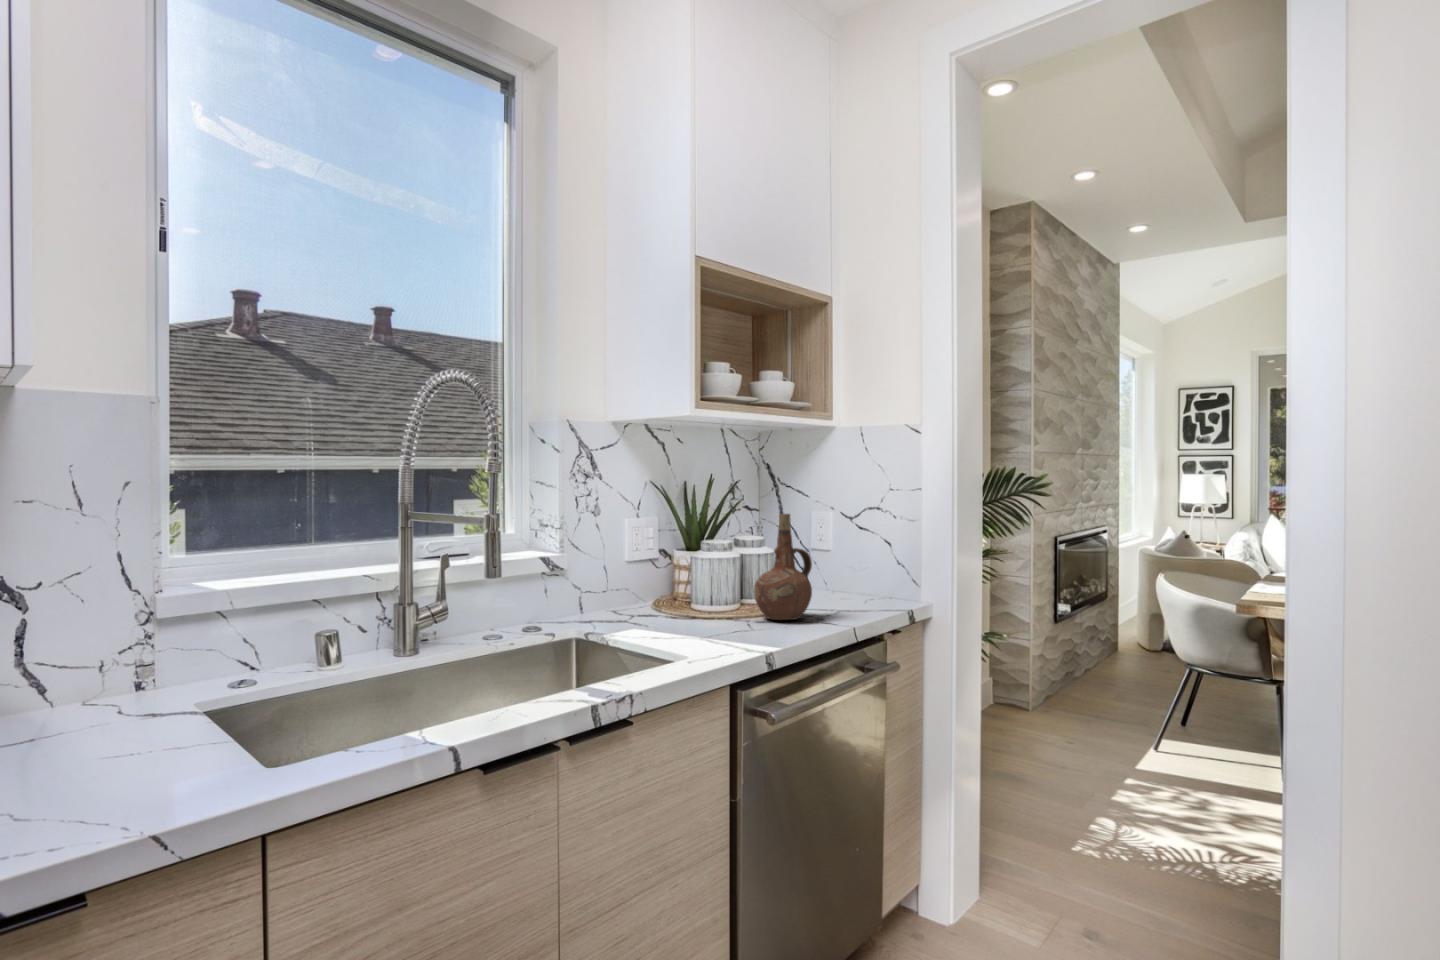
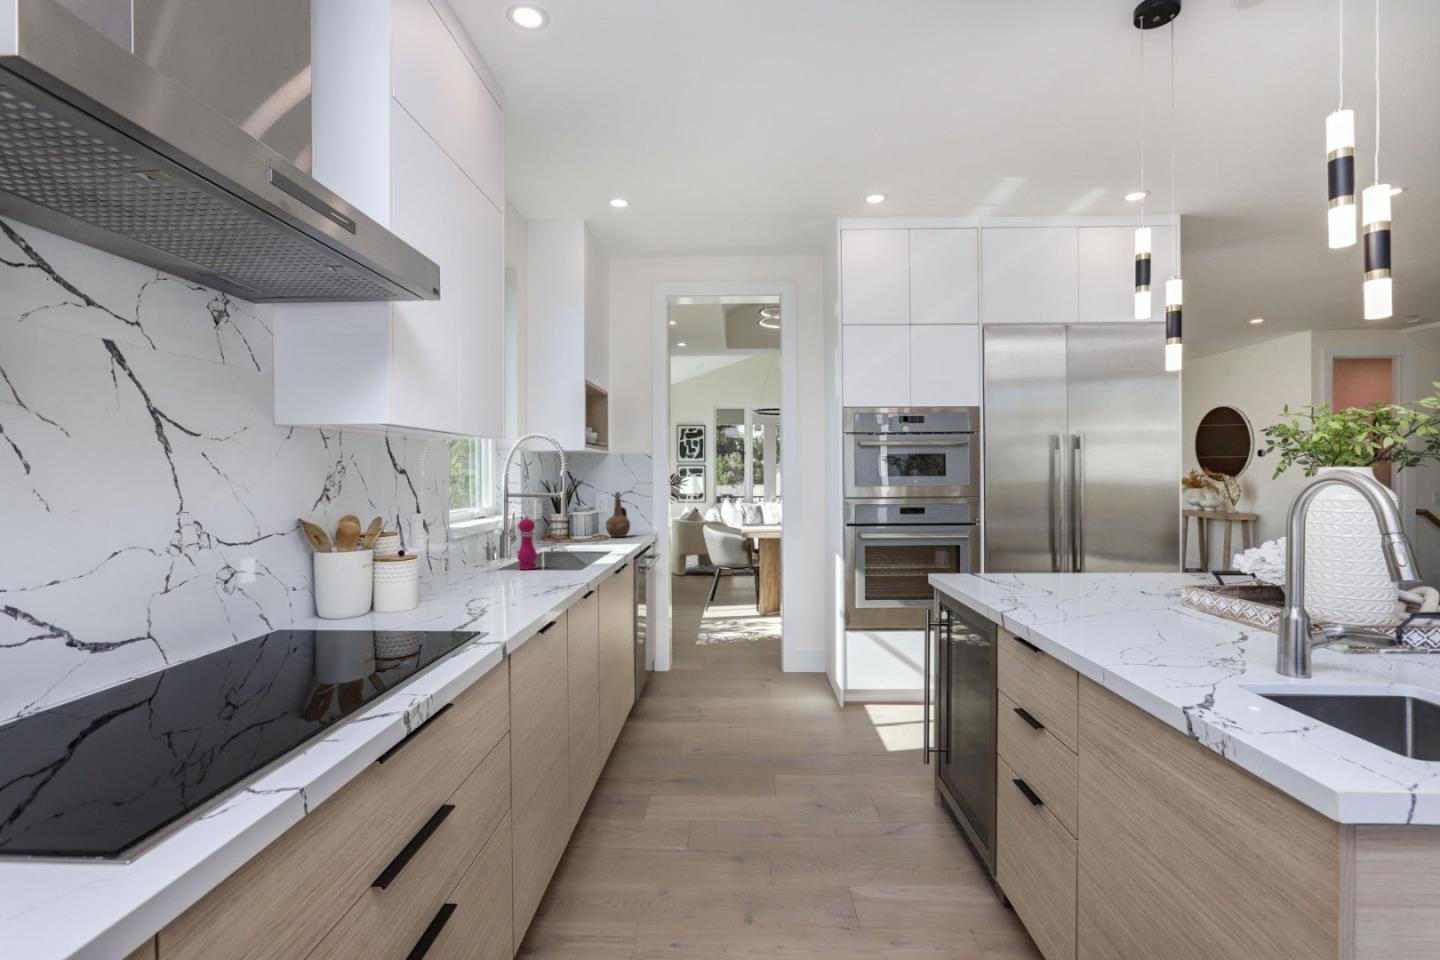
pepper mill: none [56,597,133,772] -> present [517,515,537,570]

